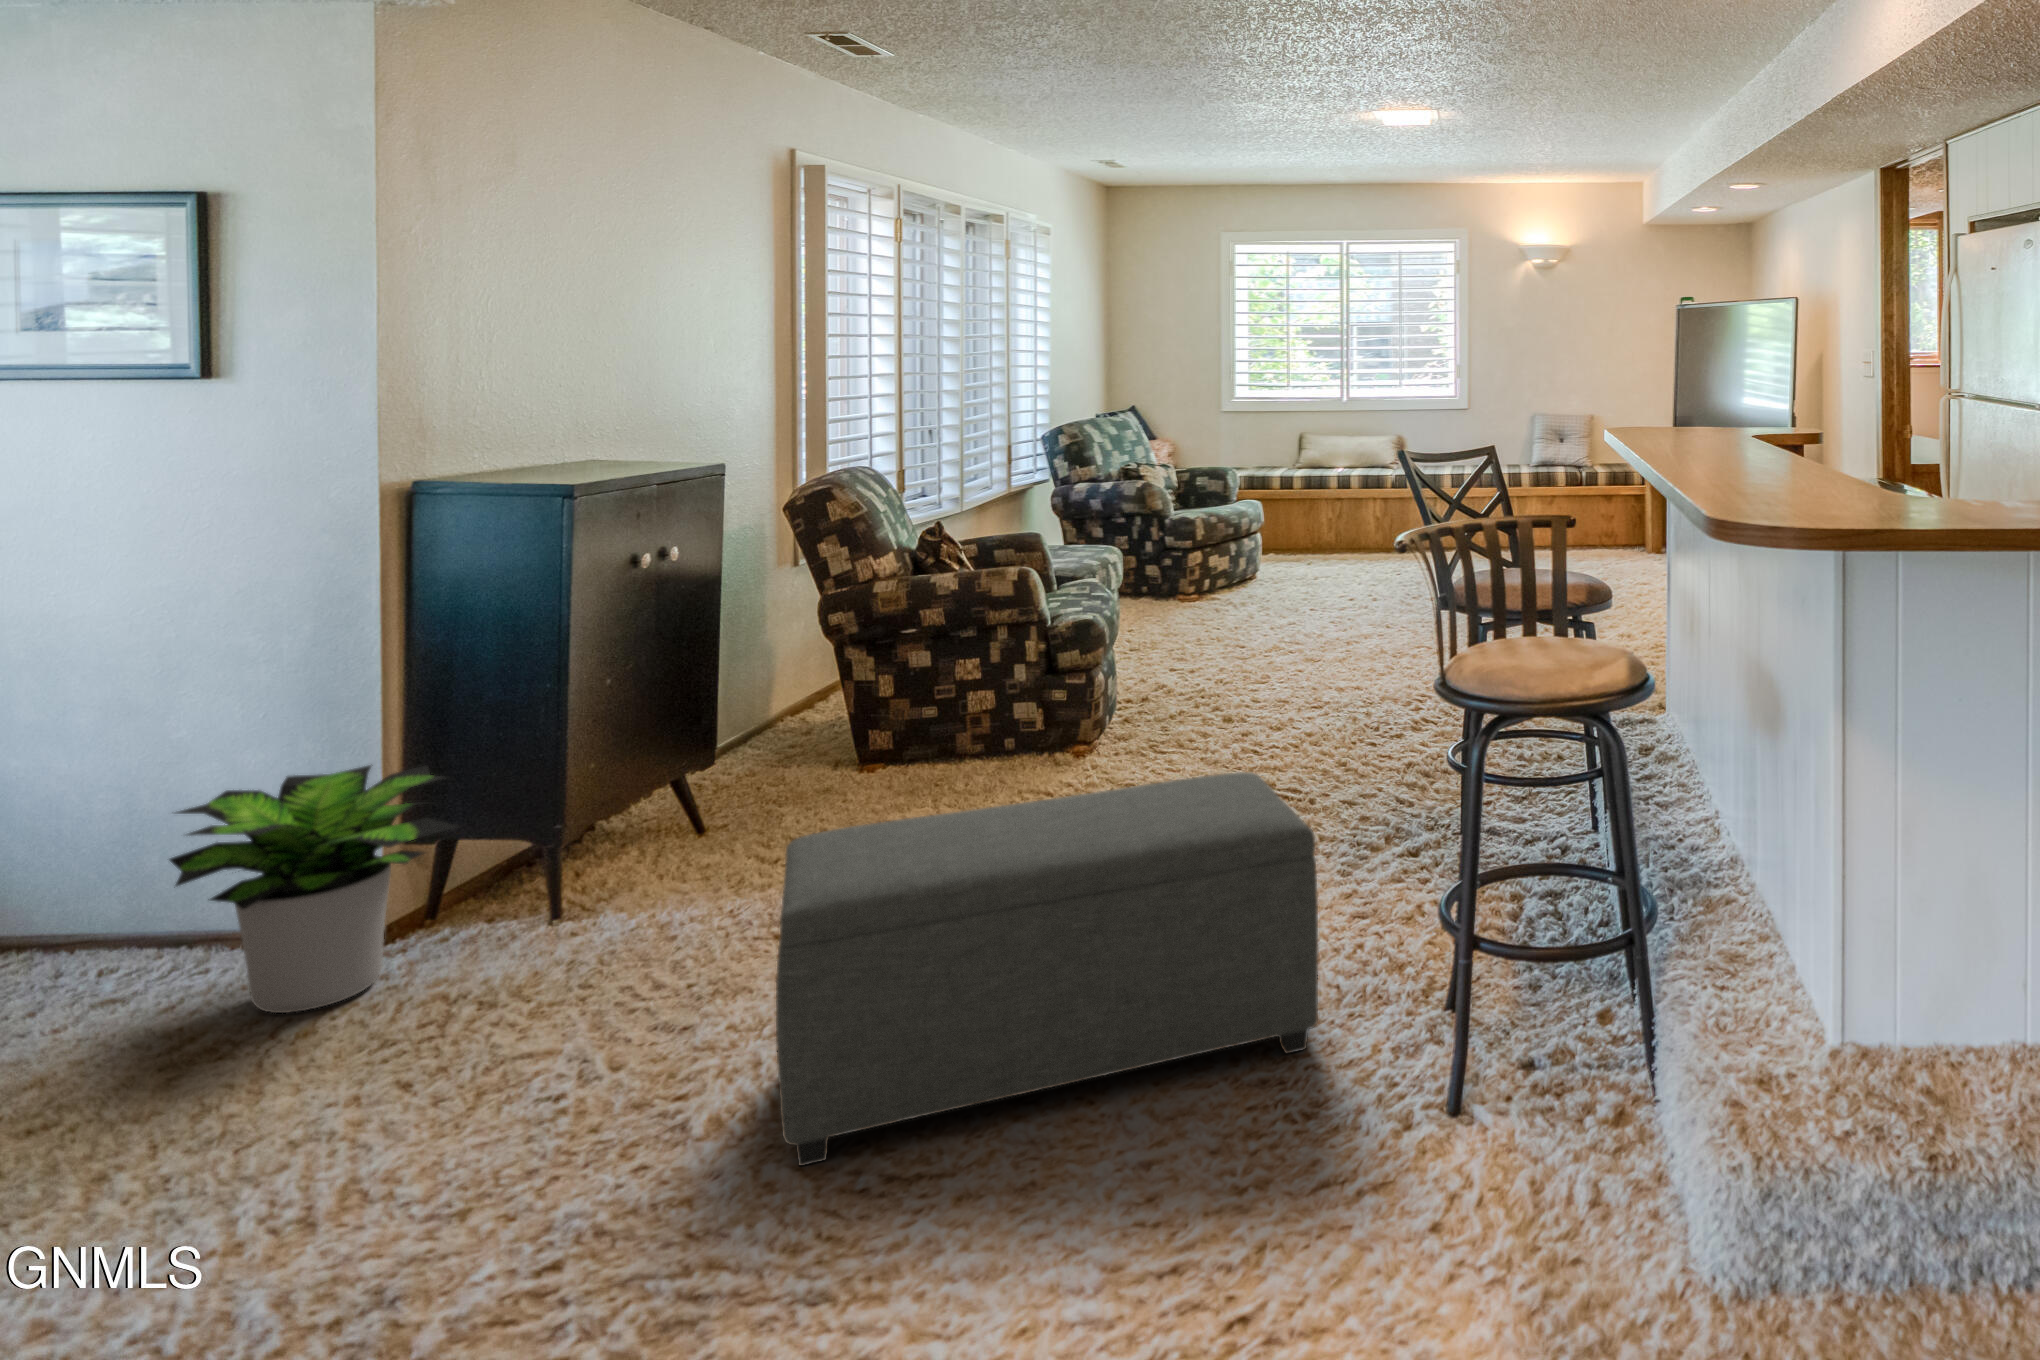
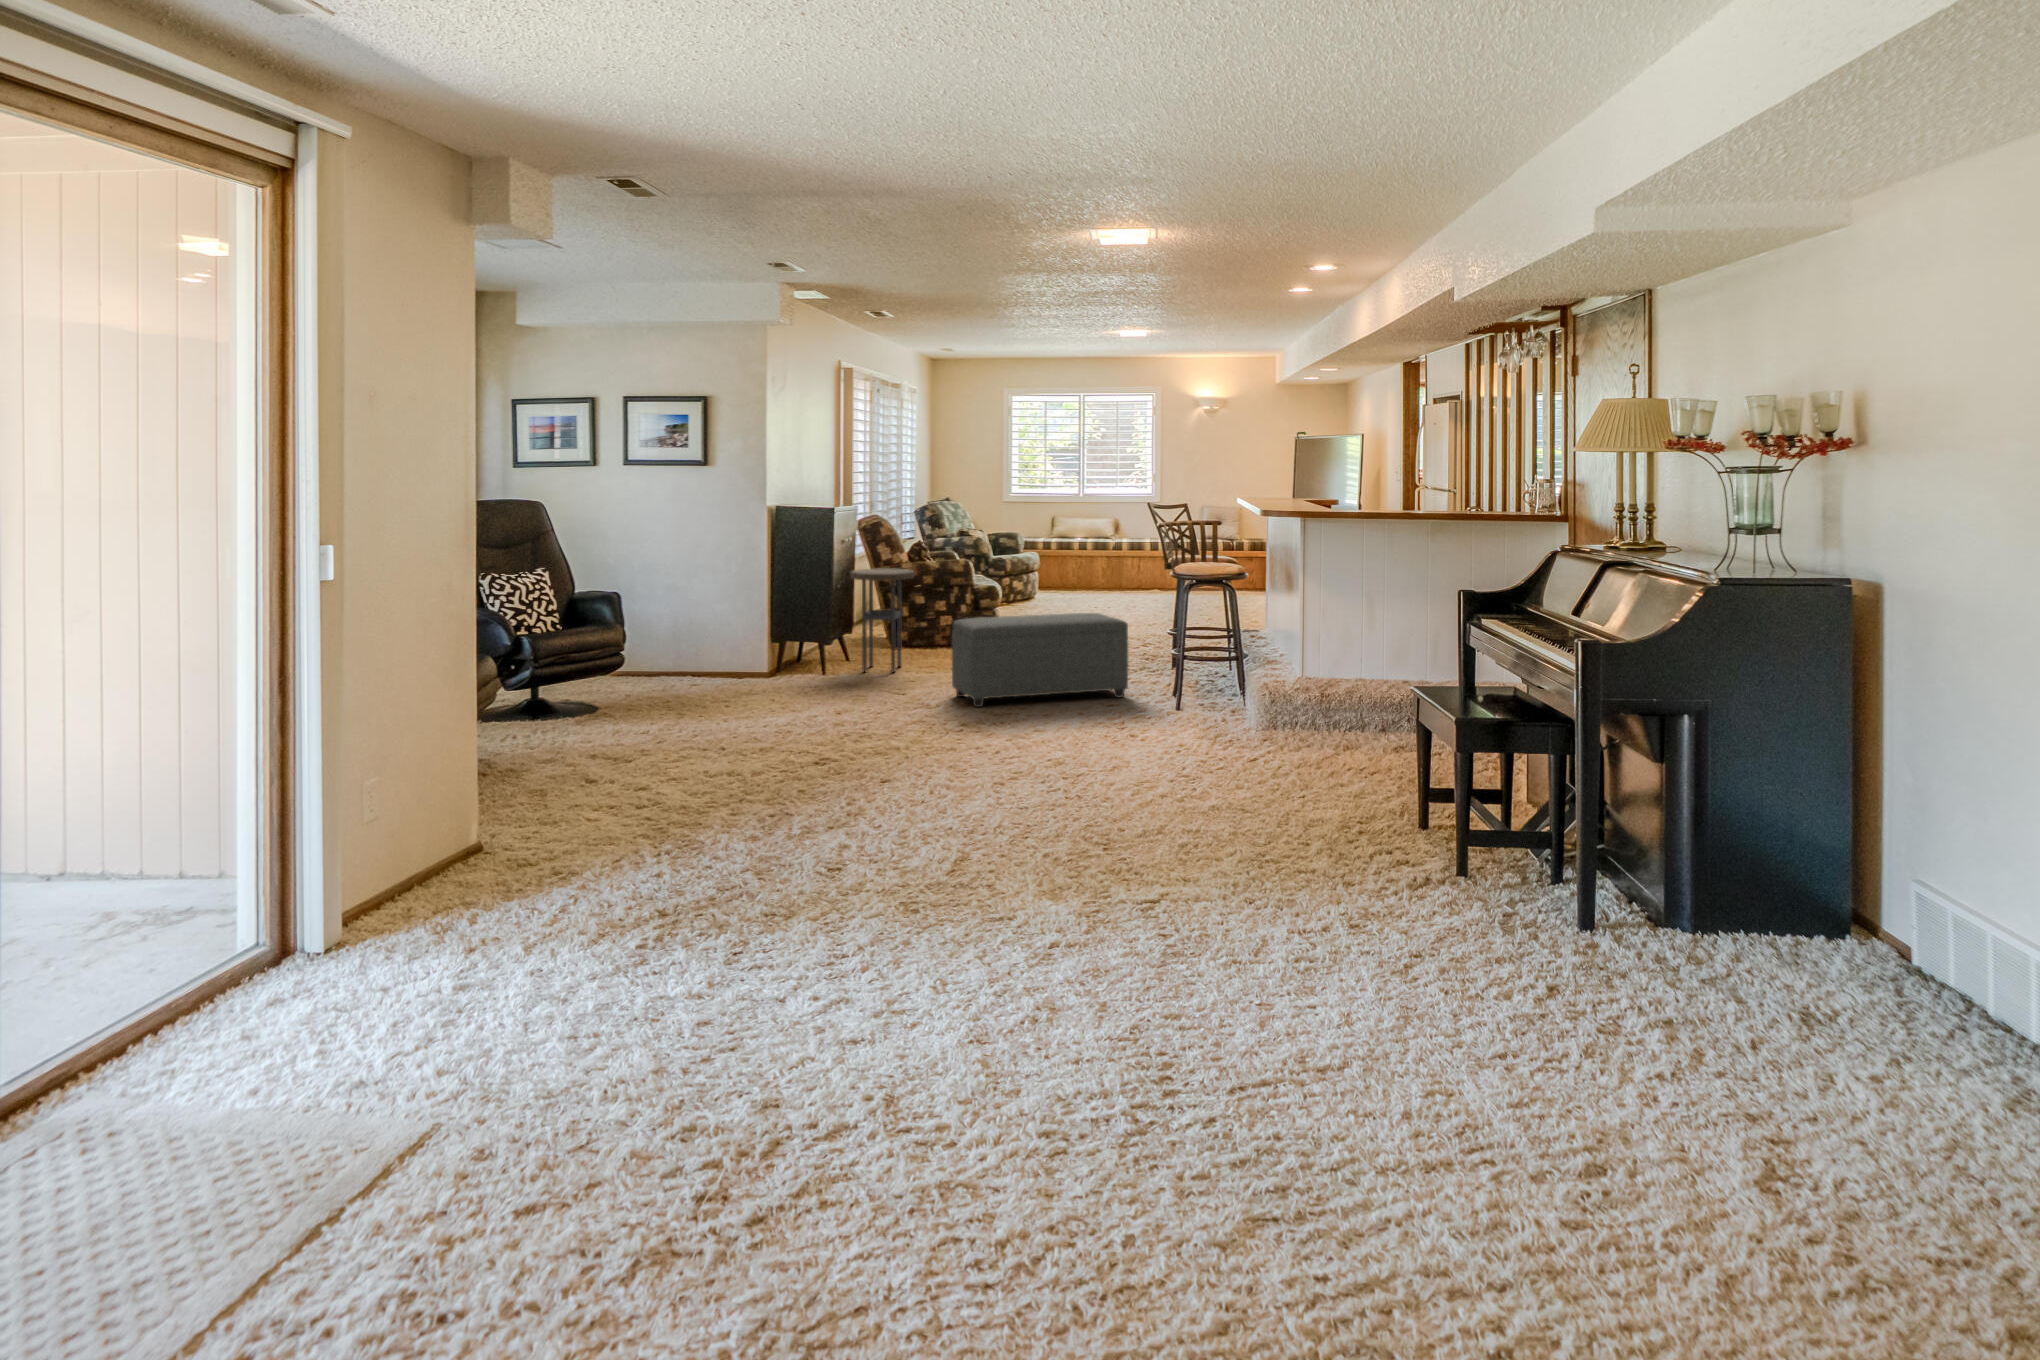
side table: none [635,620,817,903] -> present [850,568,914,672]
potted plant: present [170,765,458,1013] -> none [729,609,815,686]

